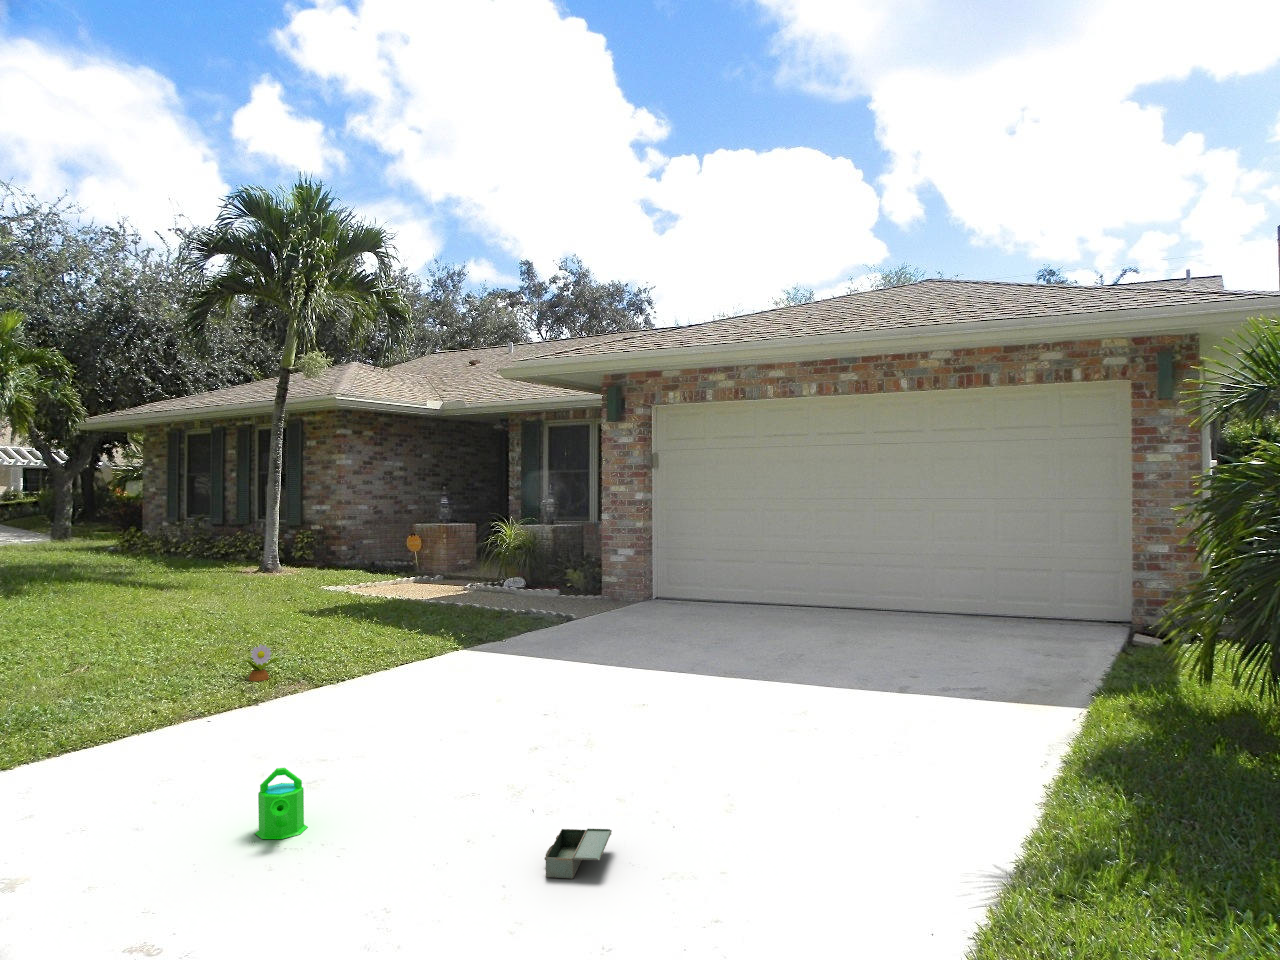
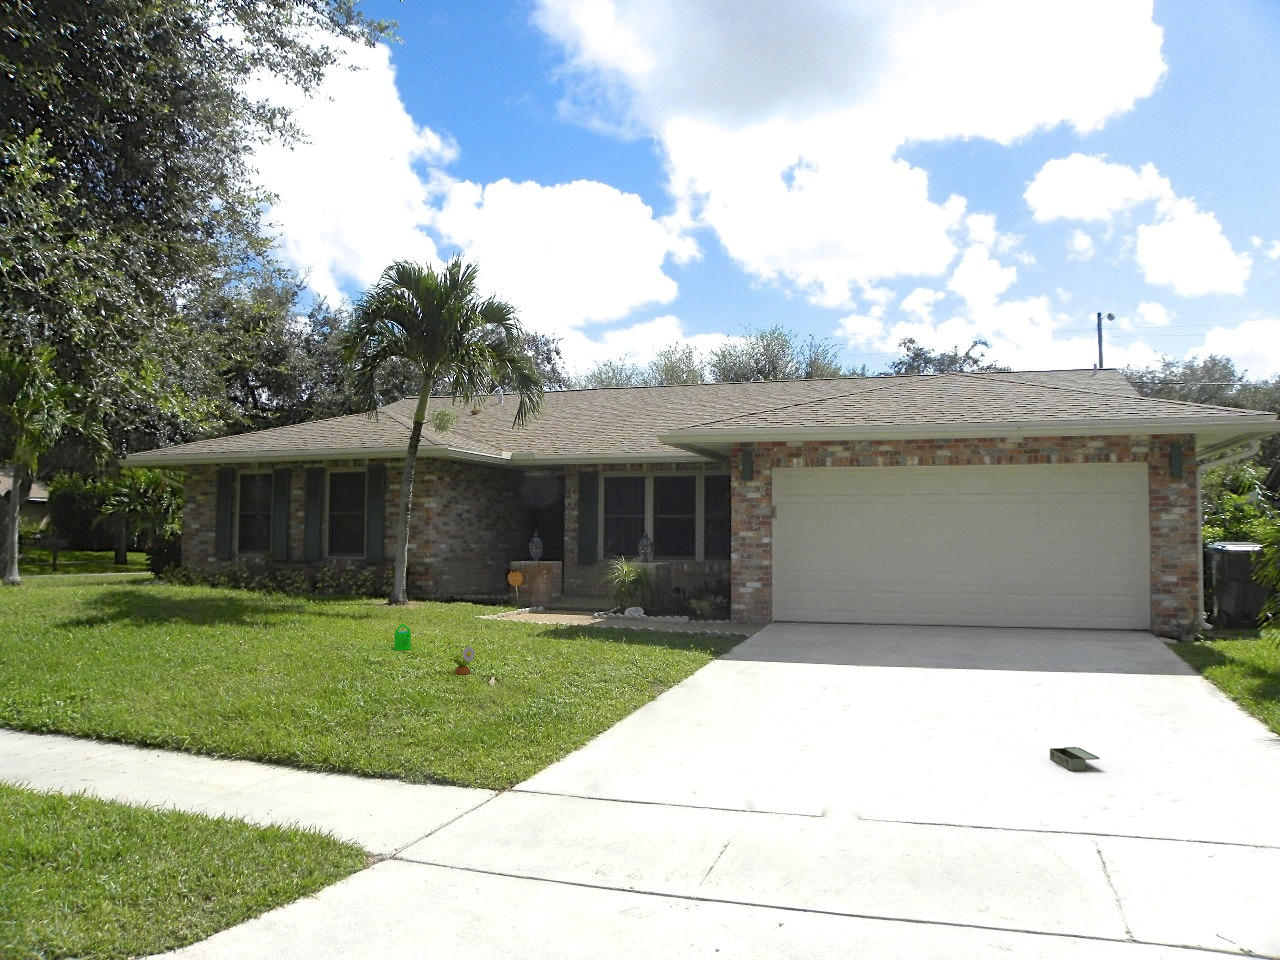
decorative plant: present [241,644,280,681] -> present [450,646,475,675]
watering can: present [255,768,307,839] -> present [393,624,412,650]

